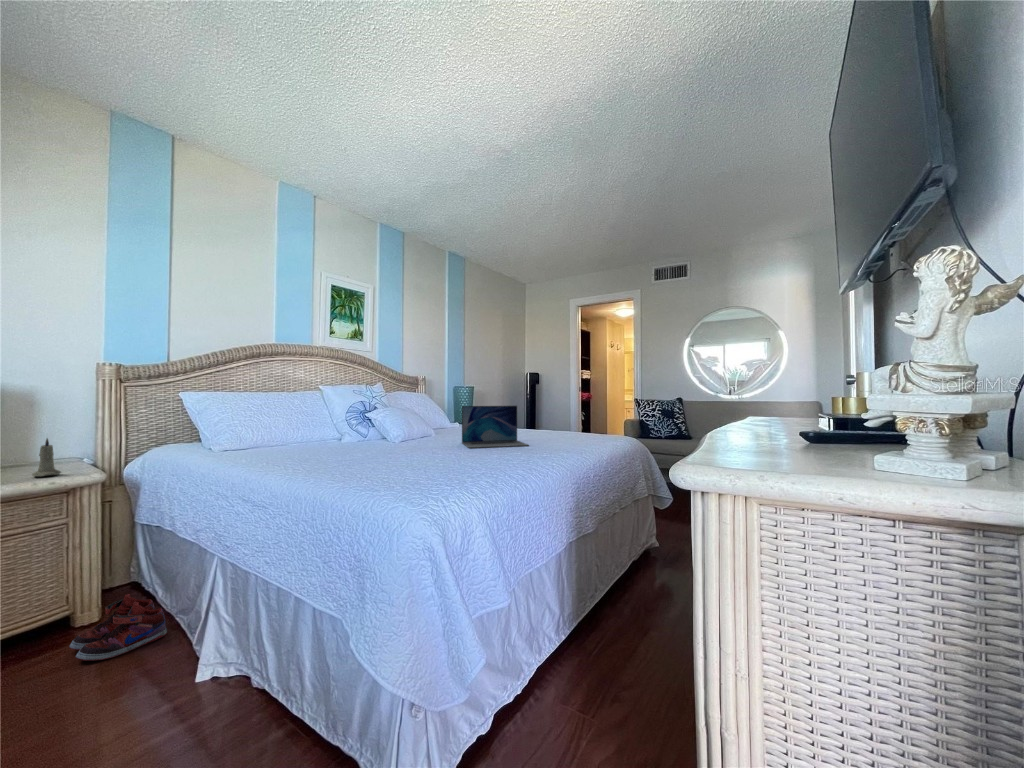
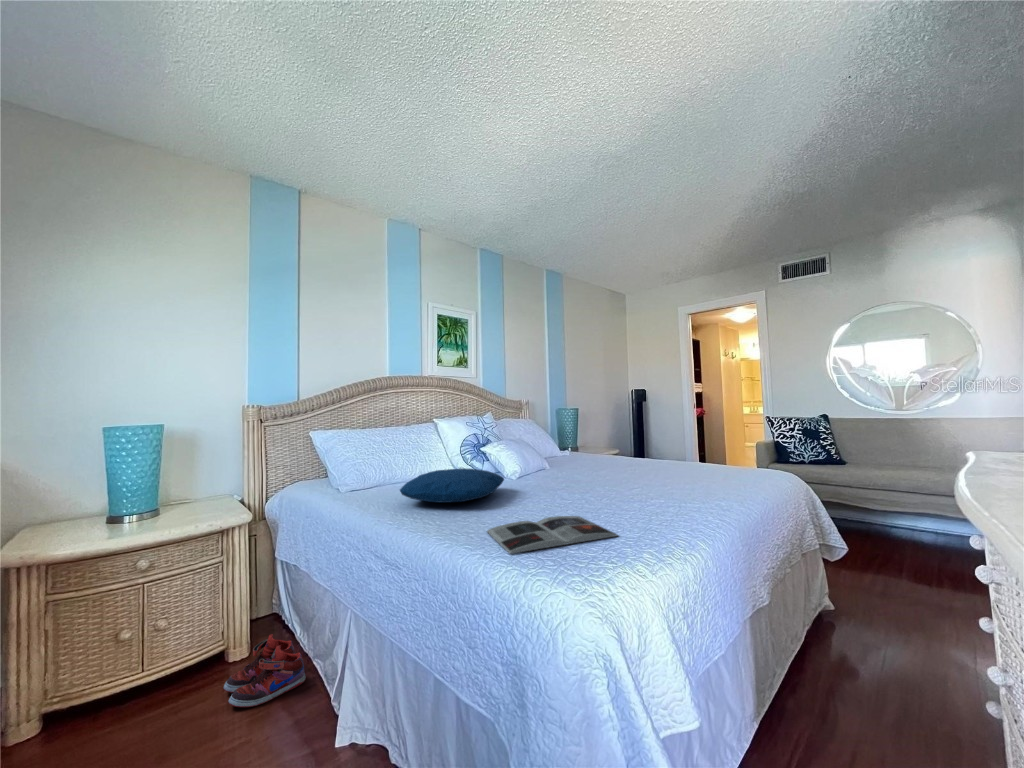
laptop: present [462,406,528,448] -> none [584,436,668,487]
pillow: none [274,430,382,458] -> present [400,468,504,502]
candle: present [32,439,61,477] -> none [194,480,217,517]
magazine: none [352,464,465,487] -> present [487,516,618,554]

